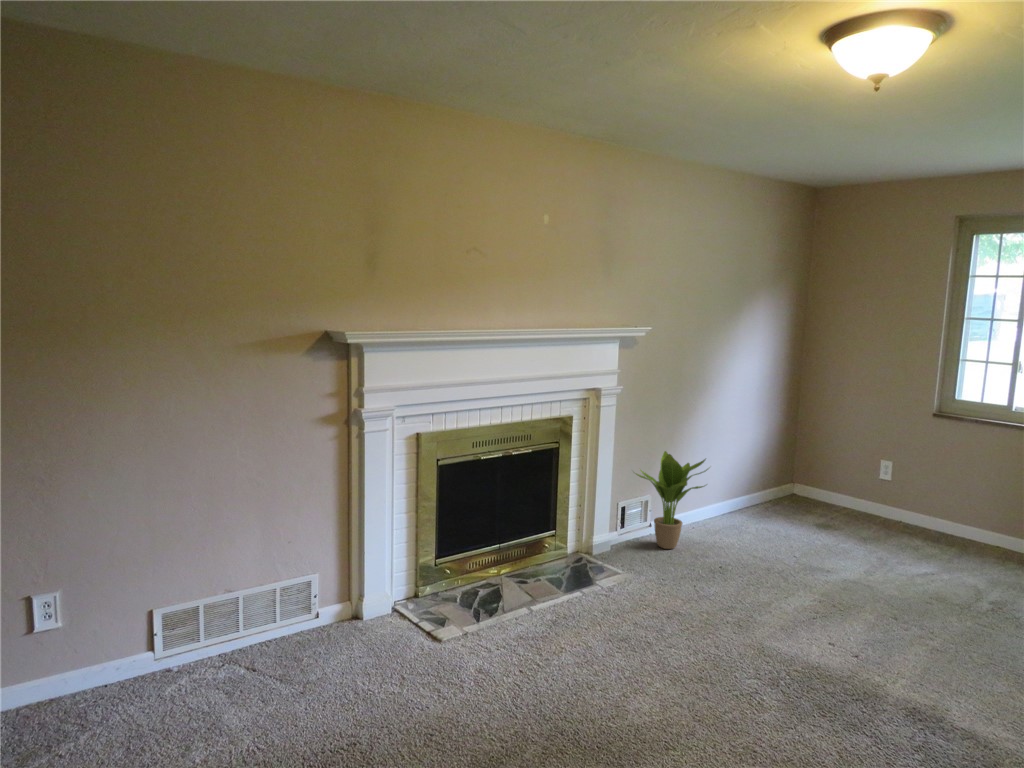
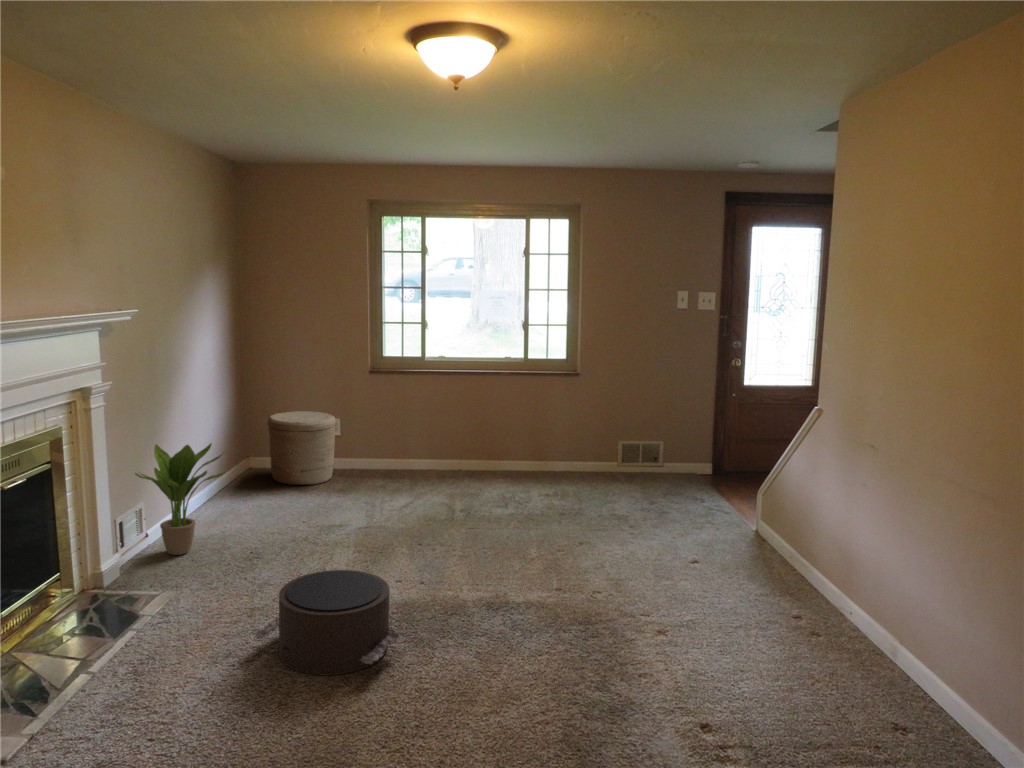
woven basket: none [803,446,878,524] -> present [267,411,336,485]
pouf: none [642,594,771,704] -> present [254,570,401,675]

